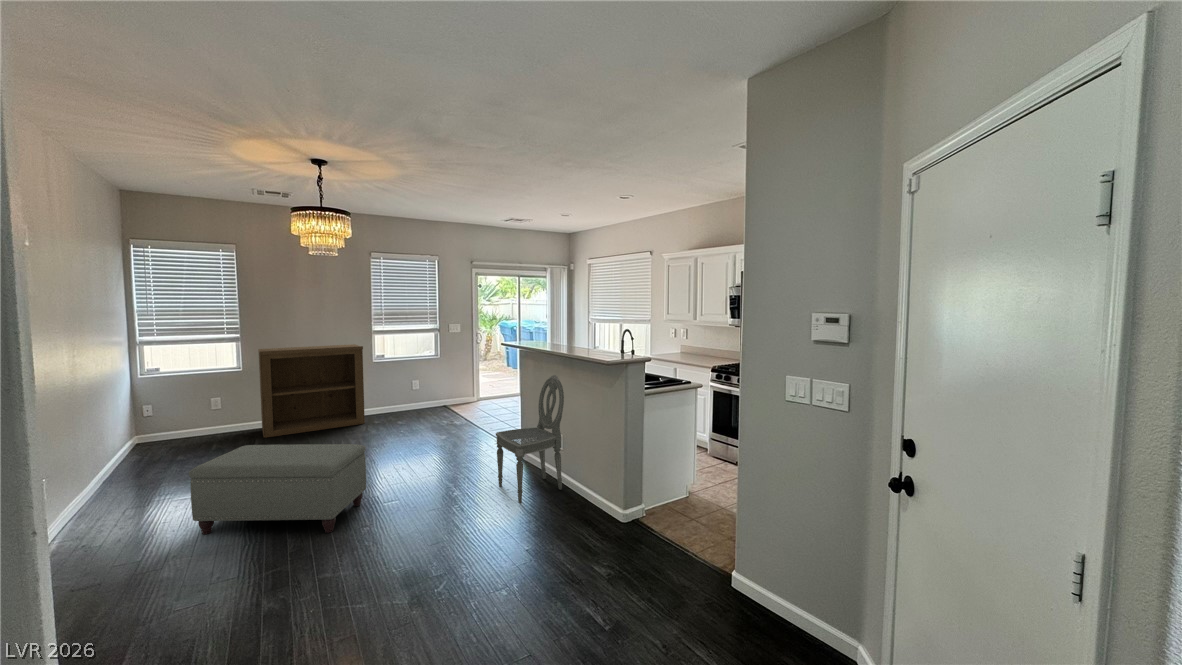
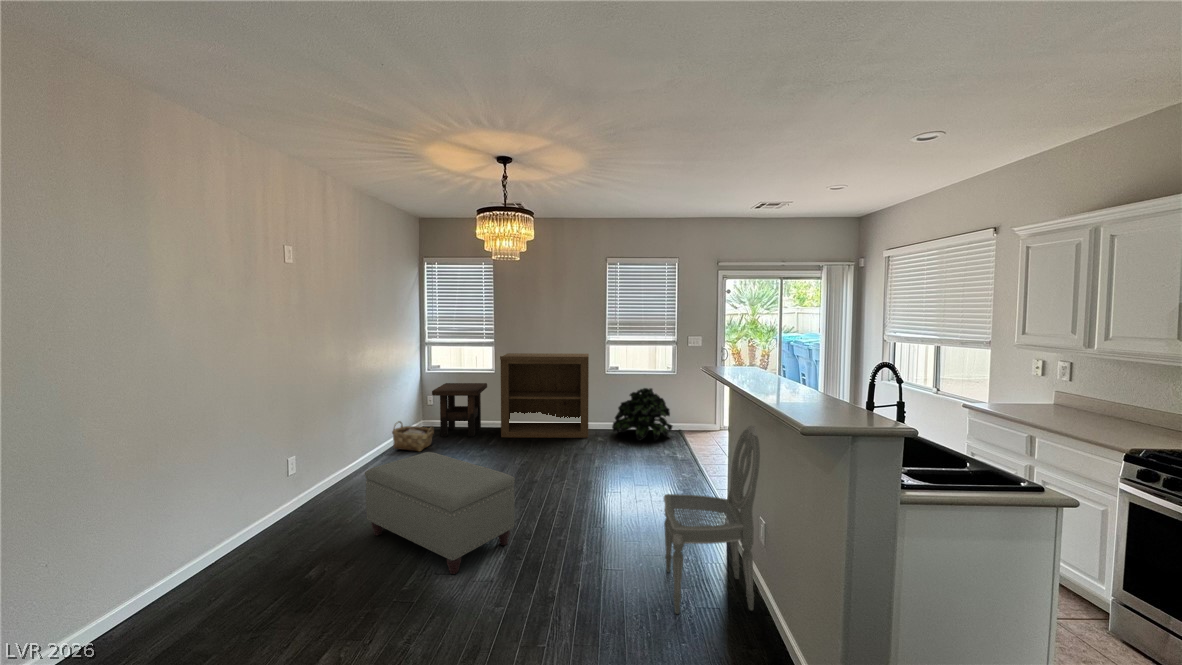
potted plant: none [388,371,444,418] -> present [612,388,672,441]
side table: none [164,384,233,449] -> present [432,383,487,437]
woven basket: none [117,436,180,470] -> present [392,421,434,451]

